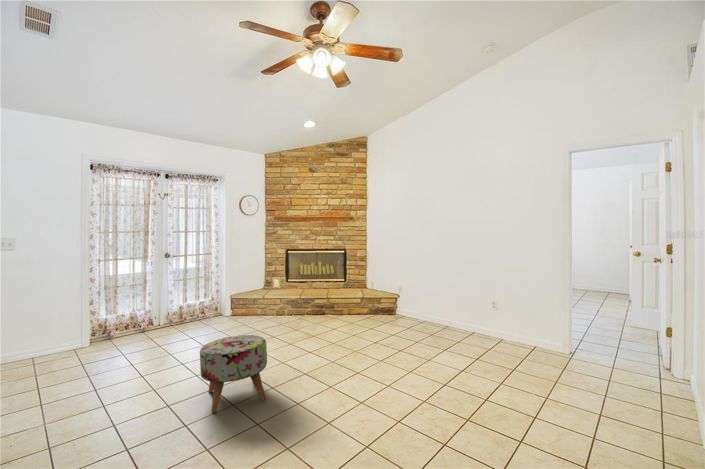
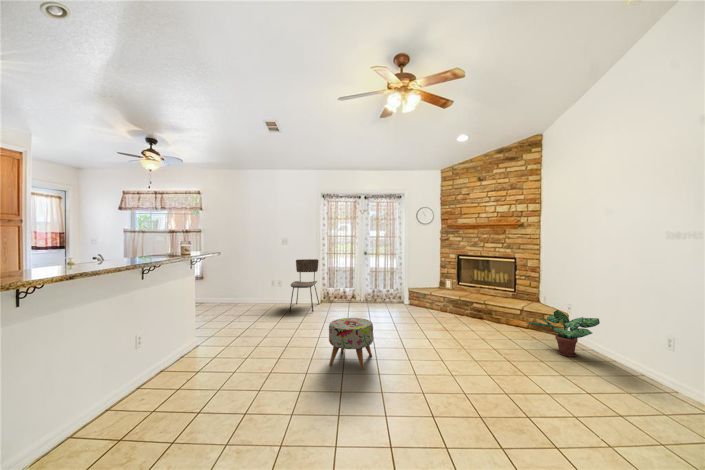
dining chair: none [30,270,91,371] -> present [289,259,319,312]
potted plant: none [372,289,425,327] -> present [527,310,600,357]

